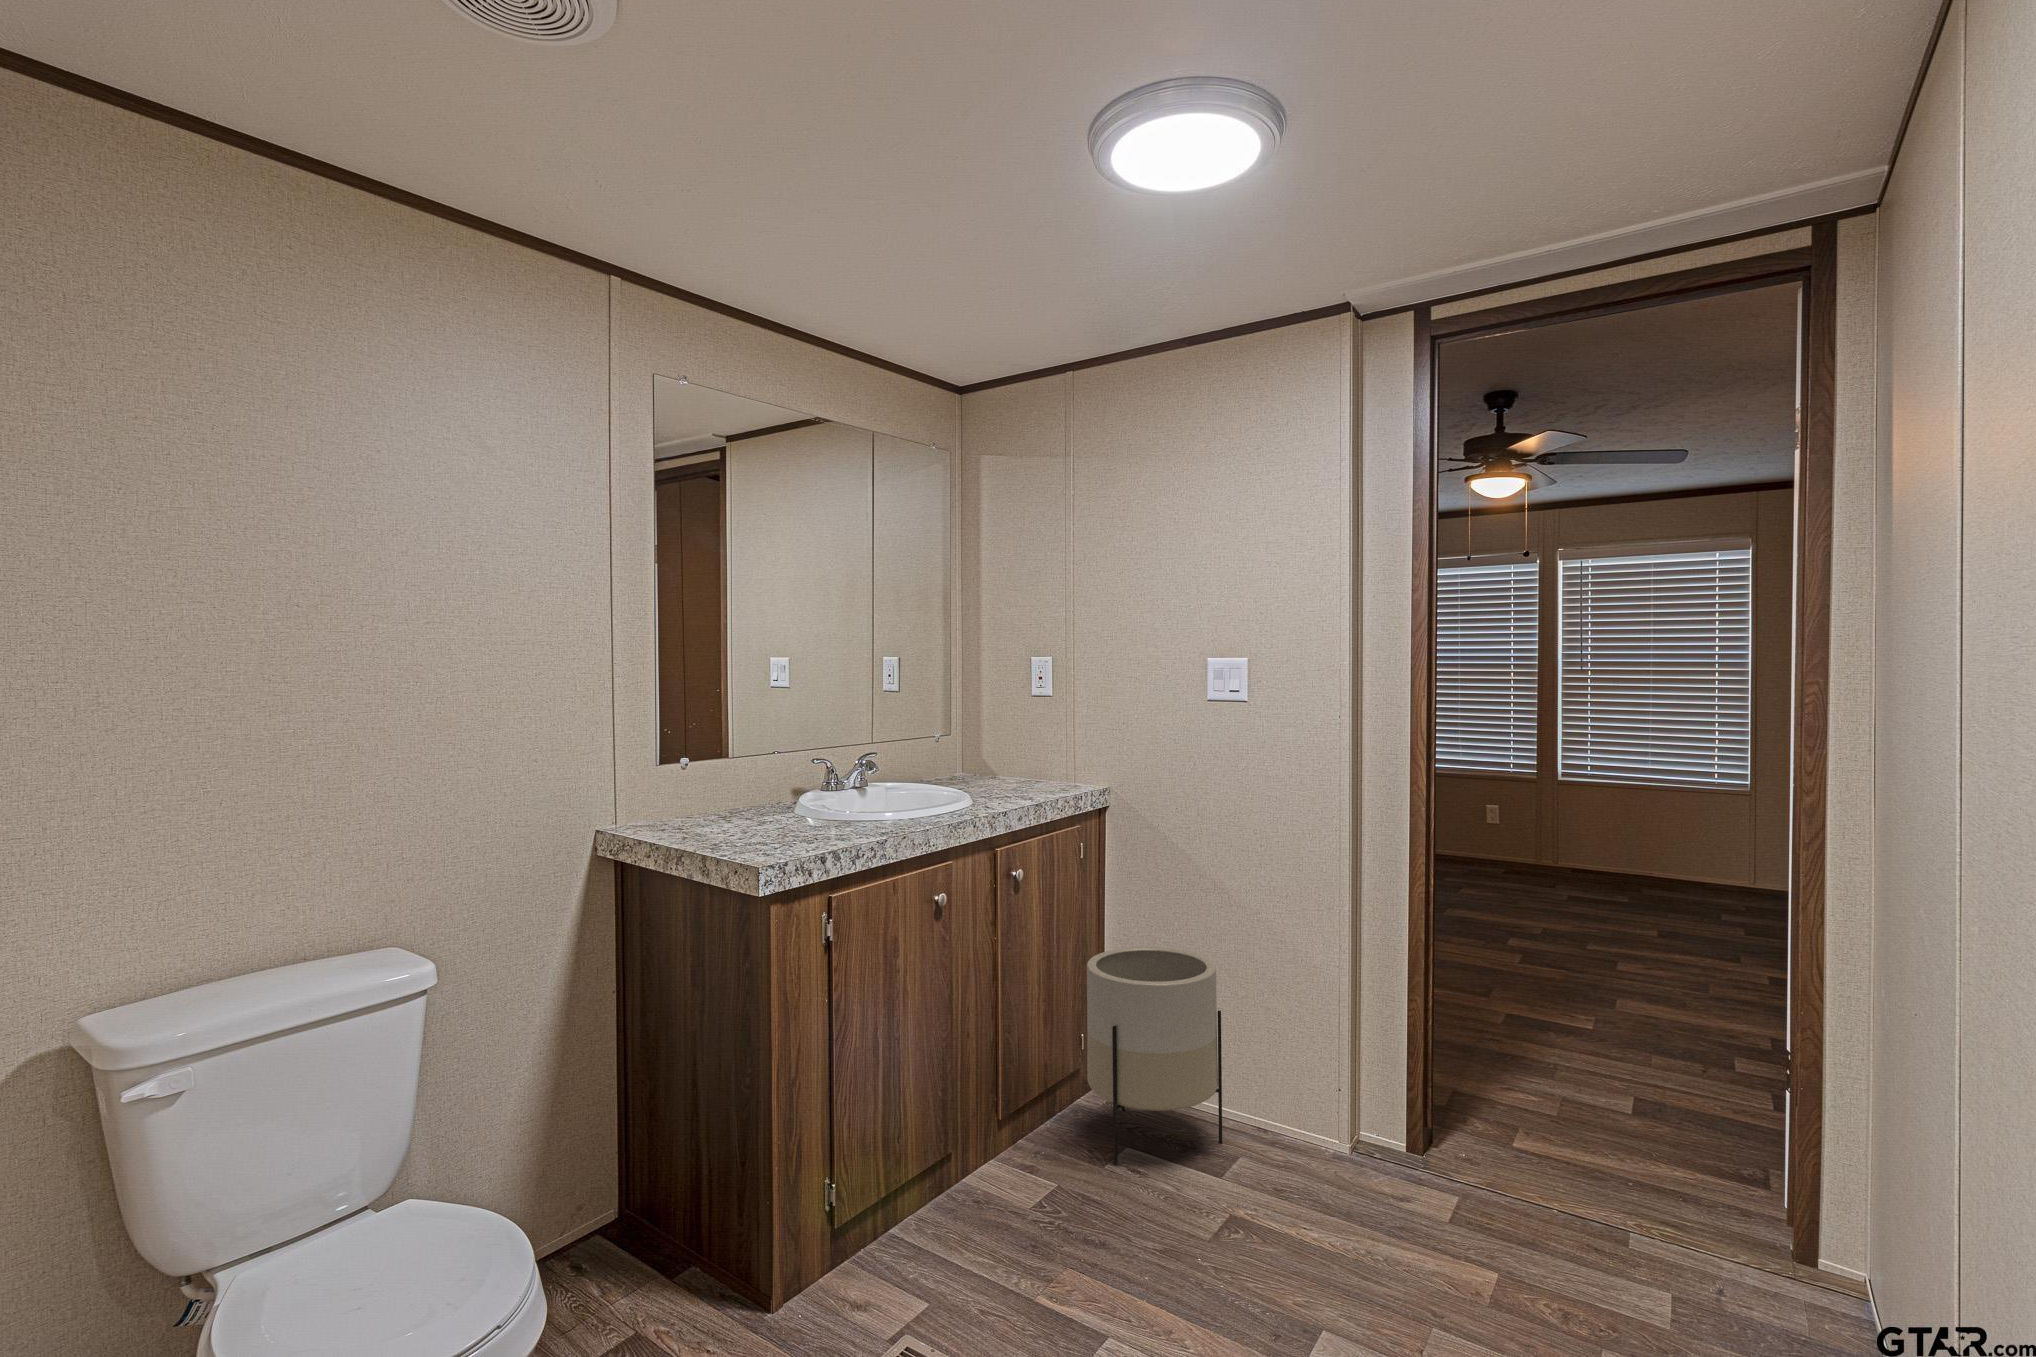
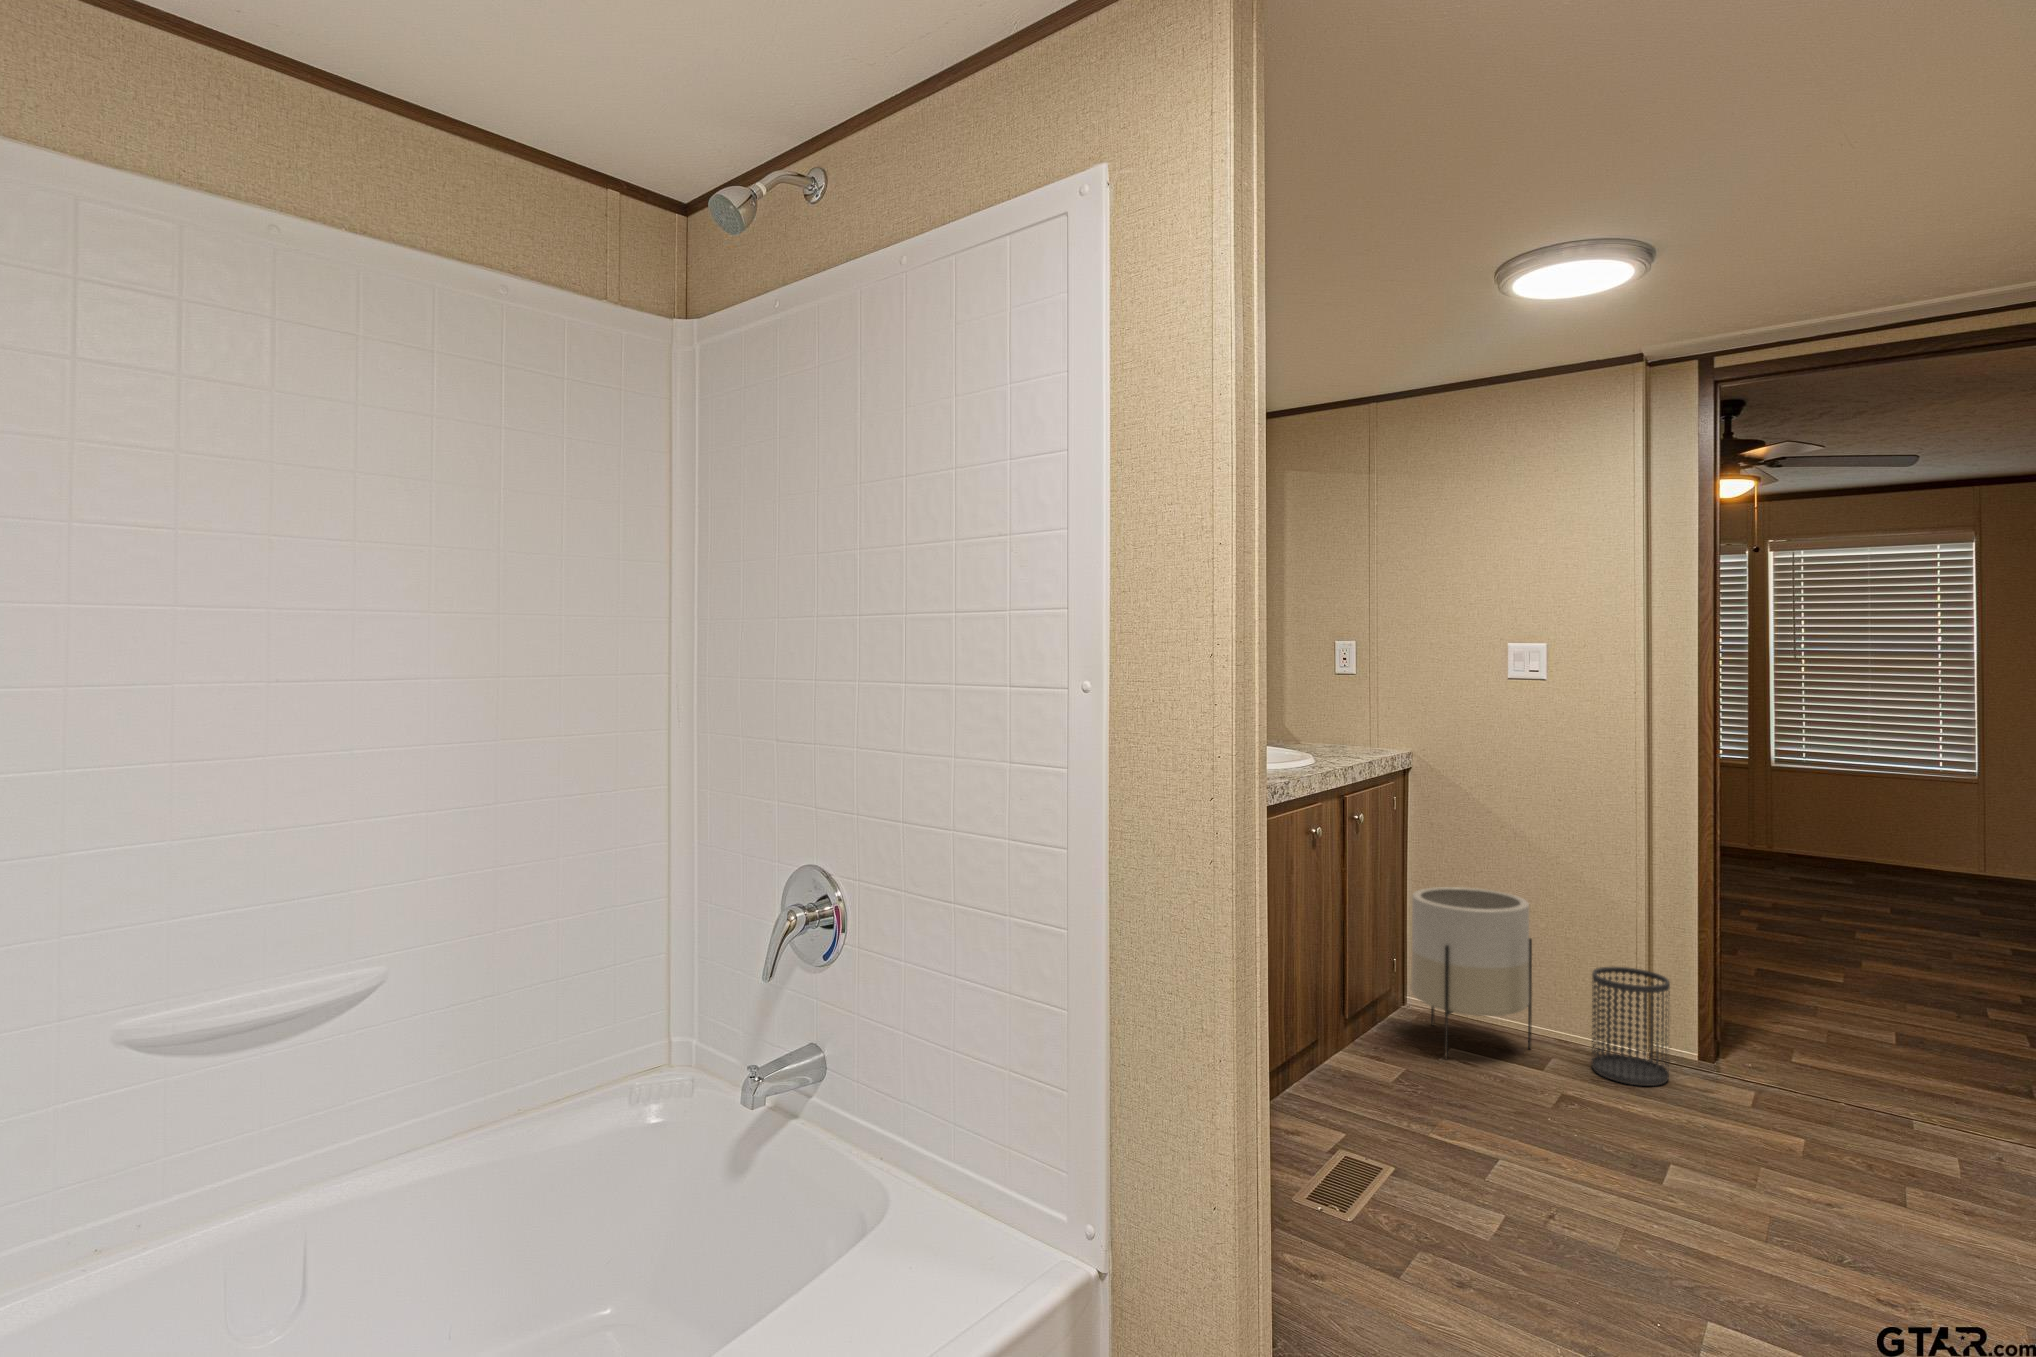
wastebasket: none [1281,1045,1366,1196] -> present [1592,967,1670,1086]

